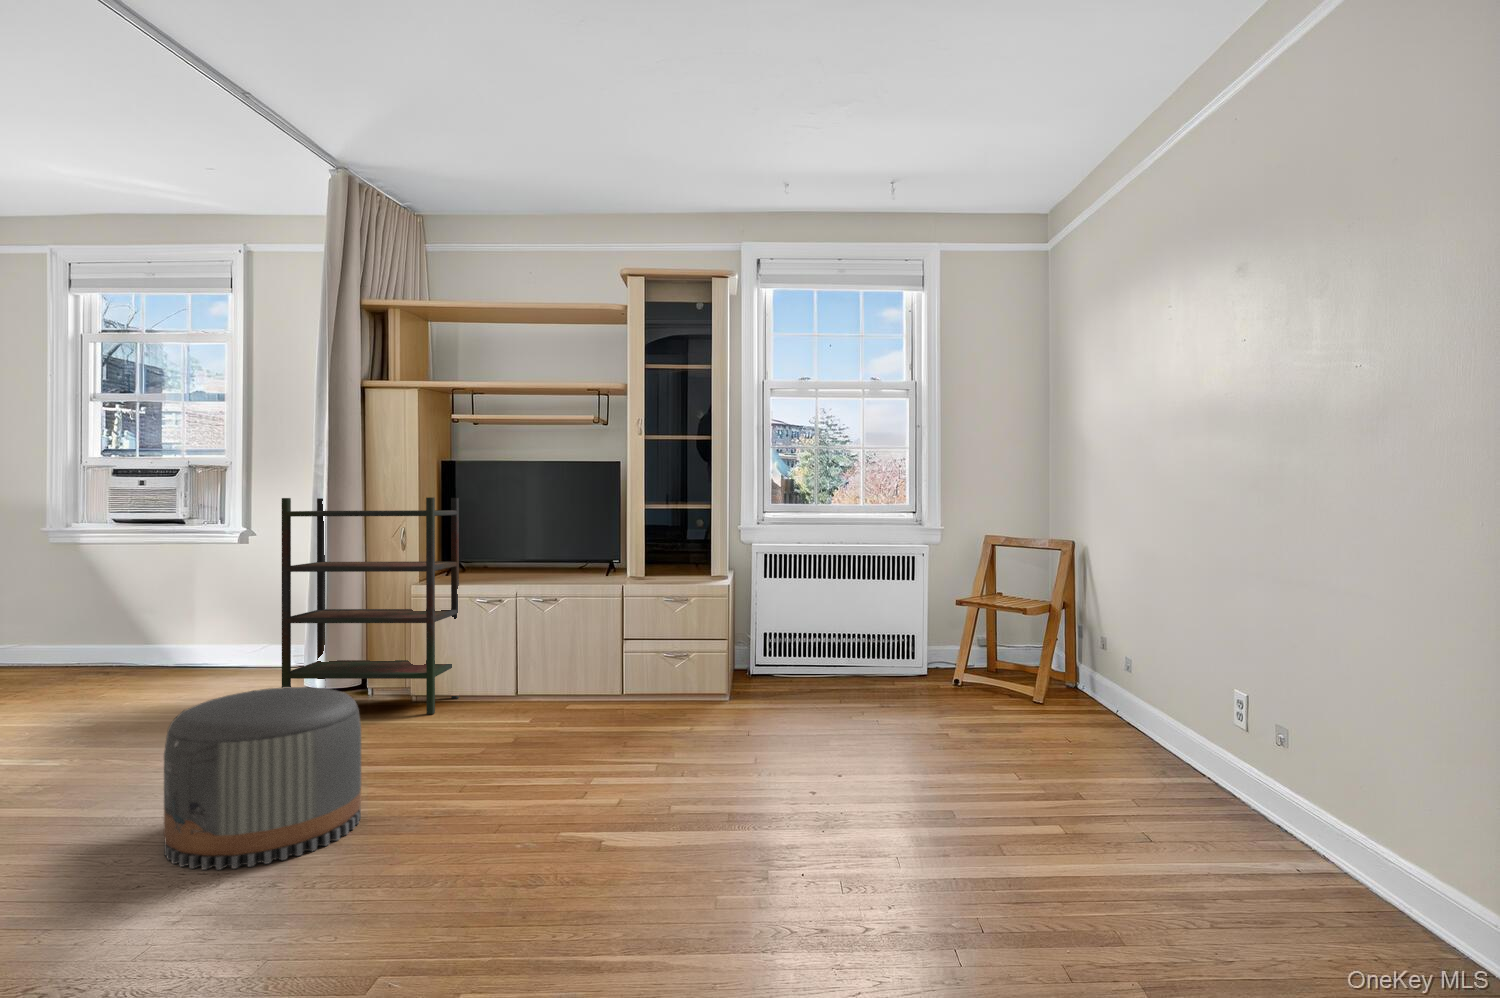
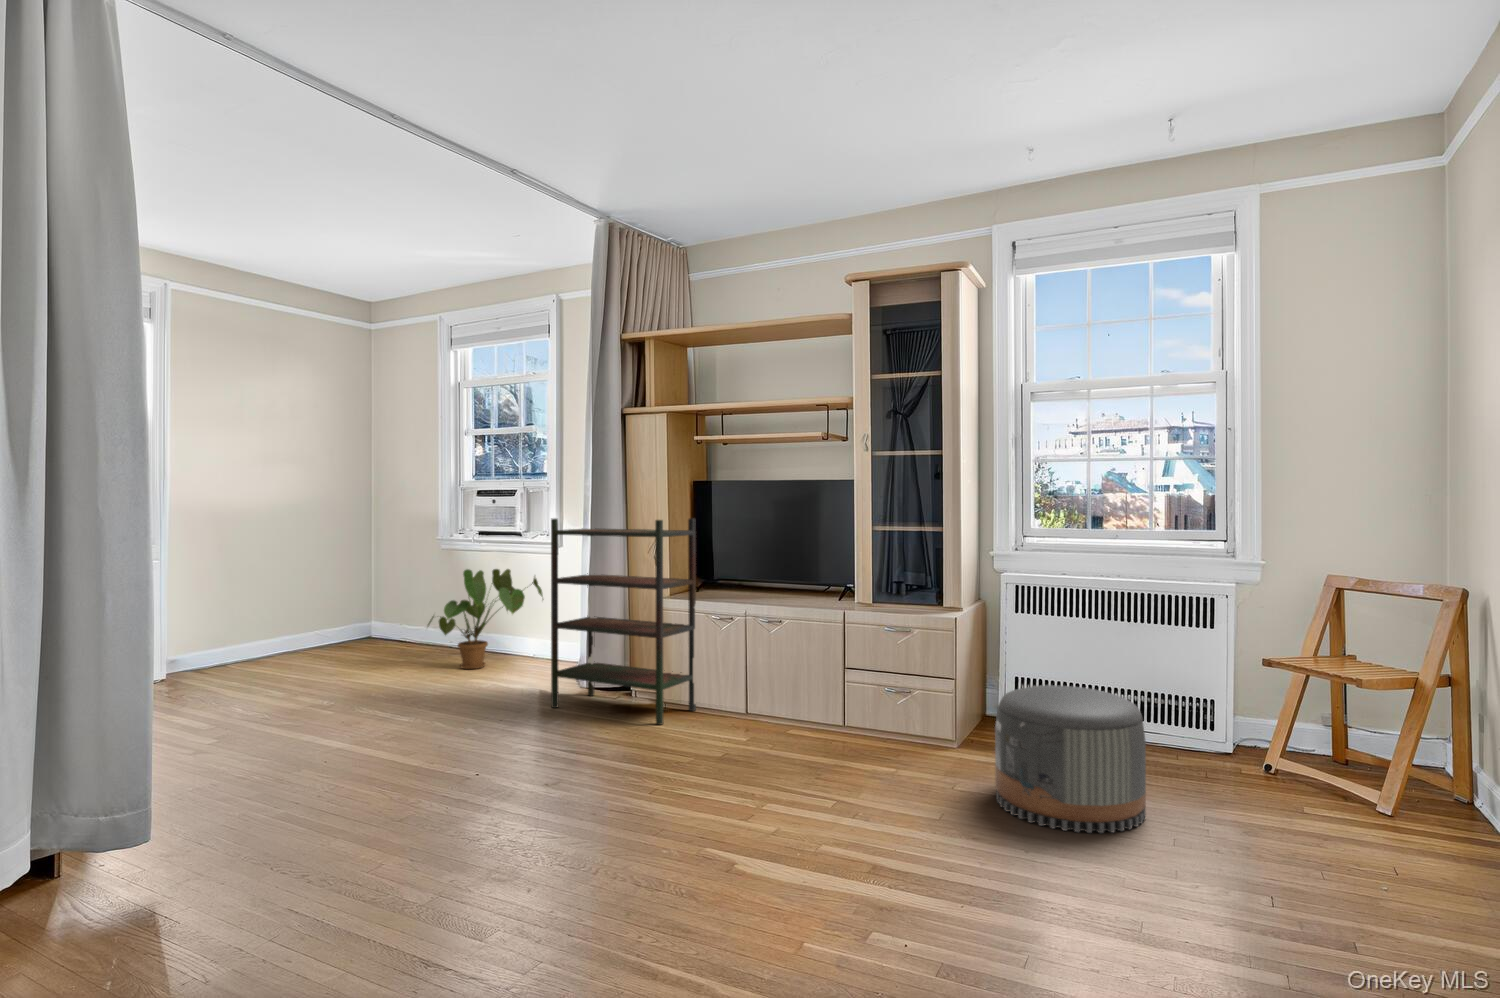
house plant: none [53,565,224,689] -> present [428,569,543,669]
pouf: present [164,687,361,870] -> present [995,685,1146,833]

